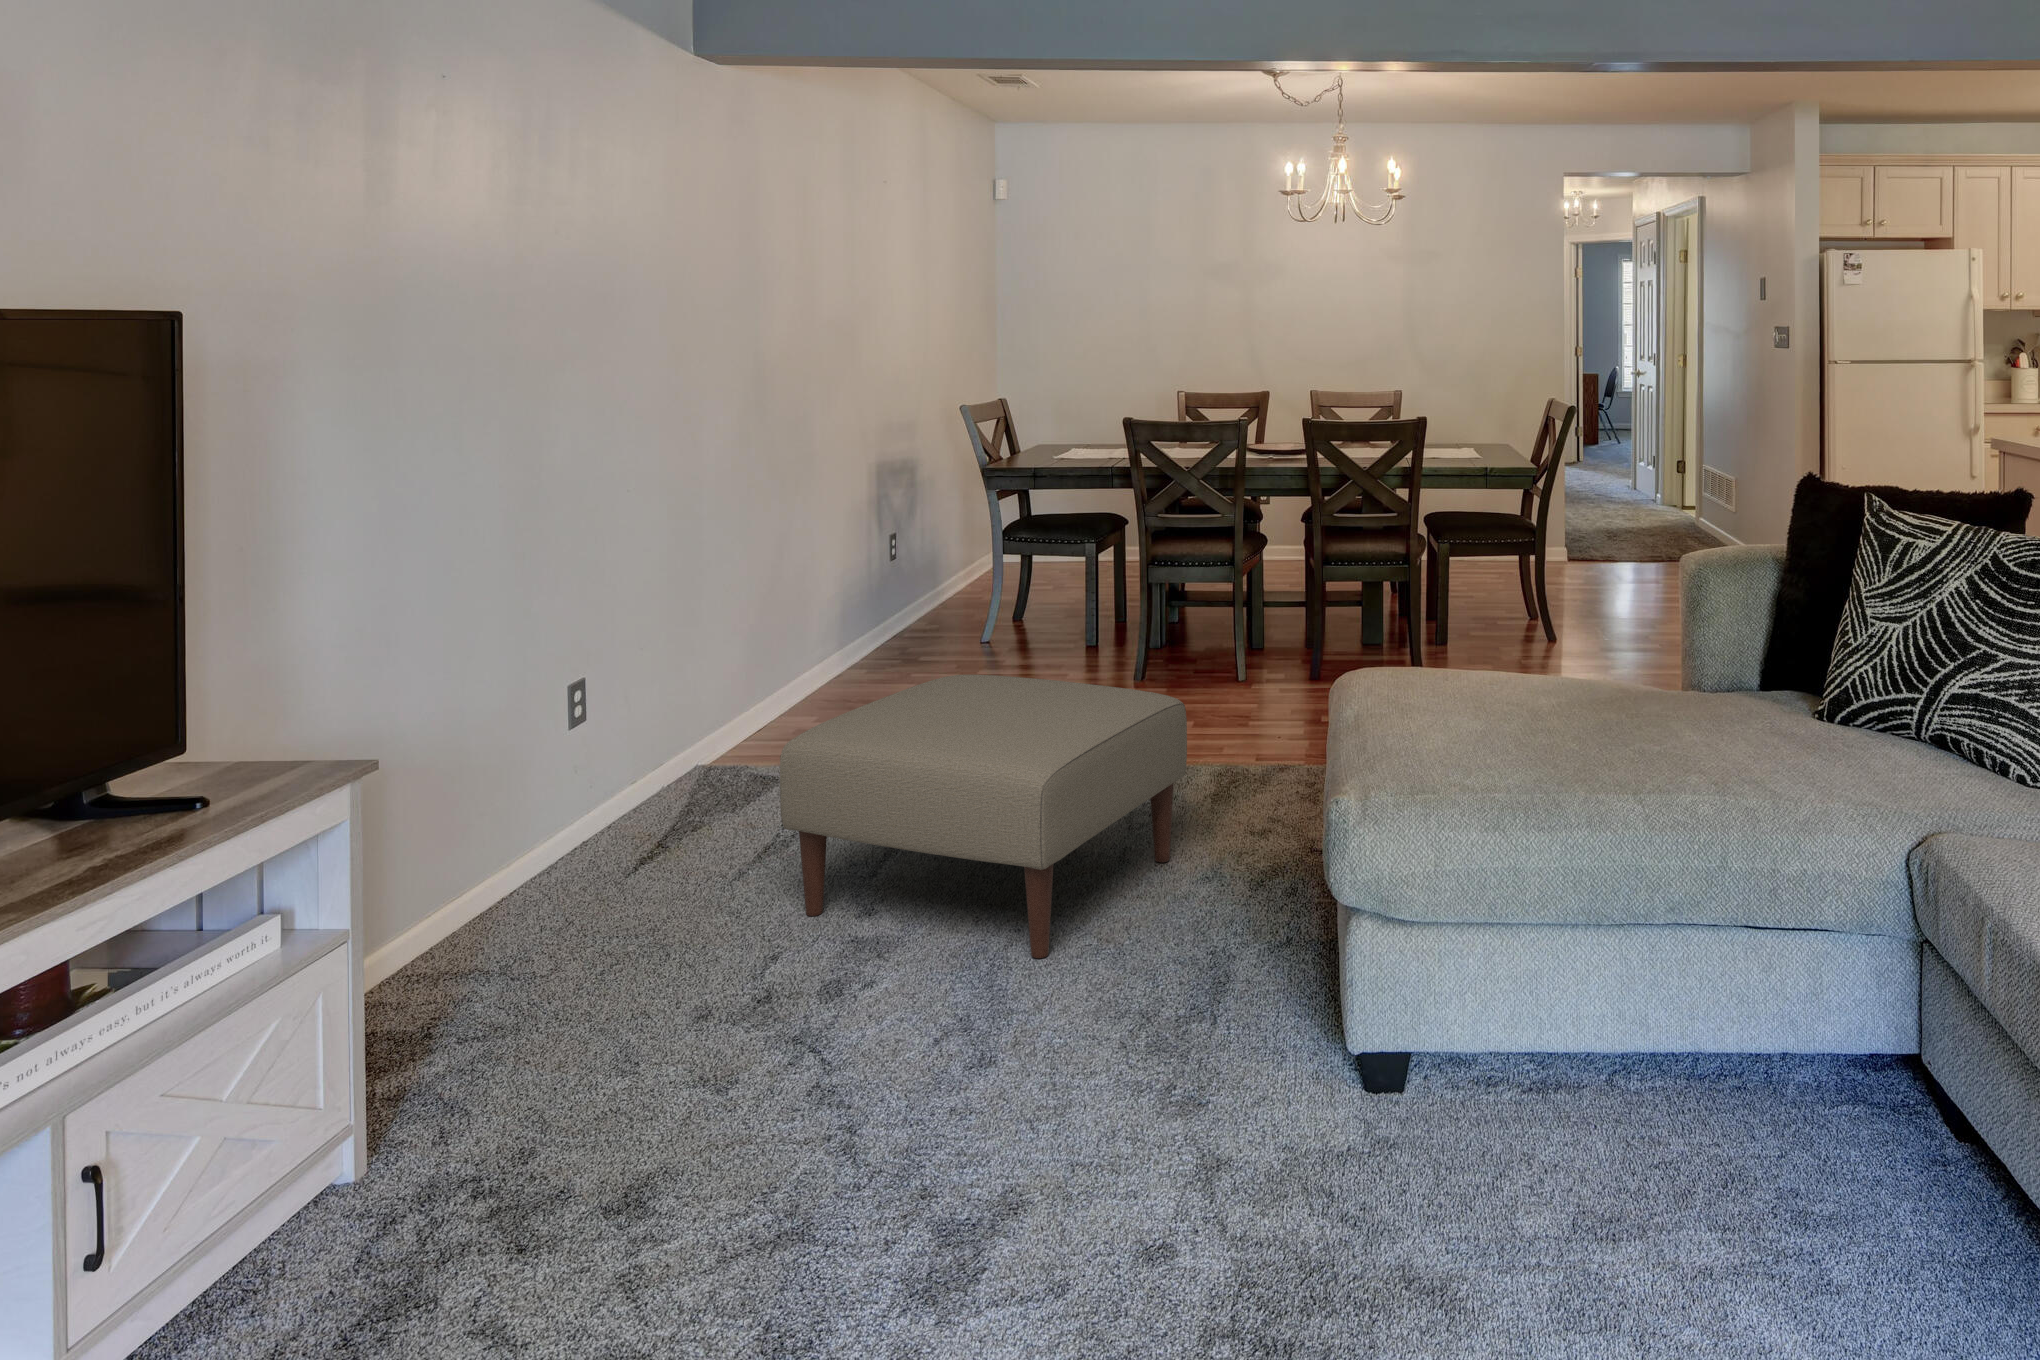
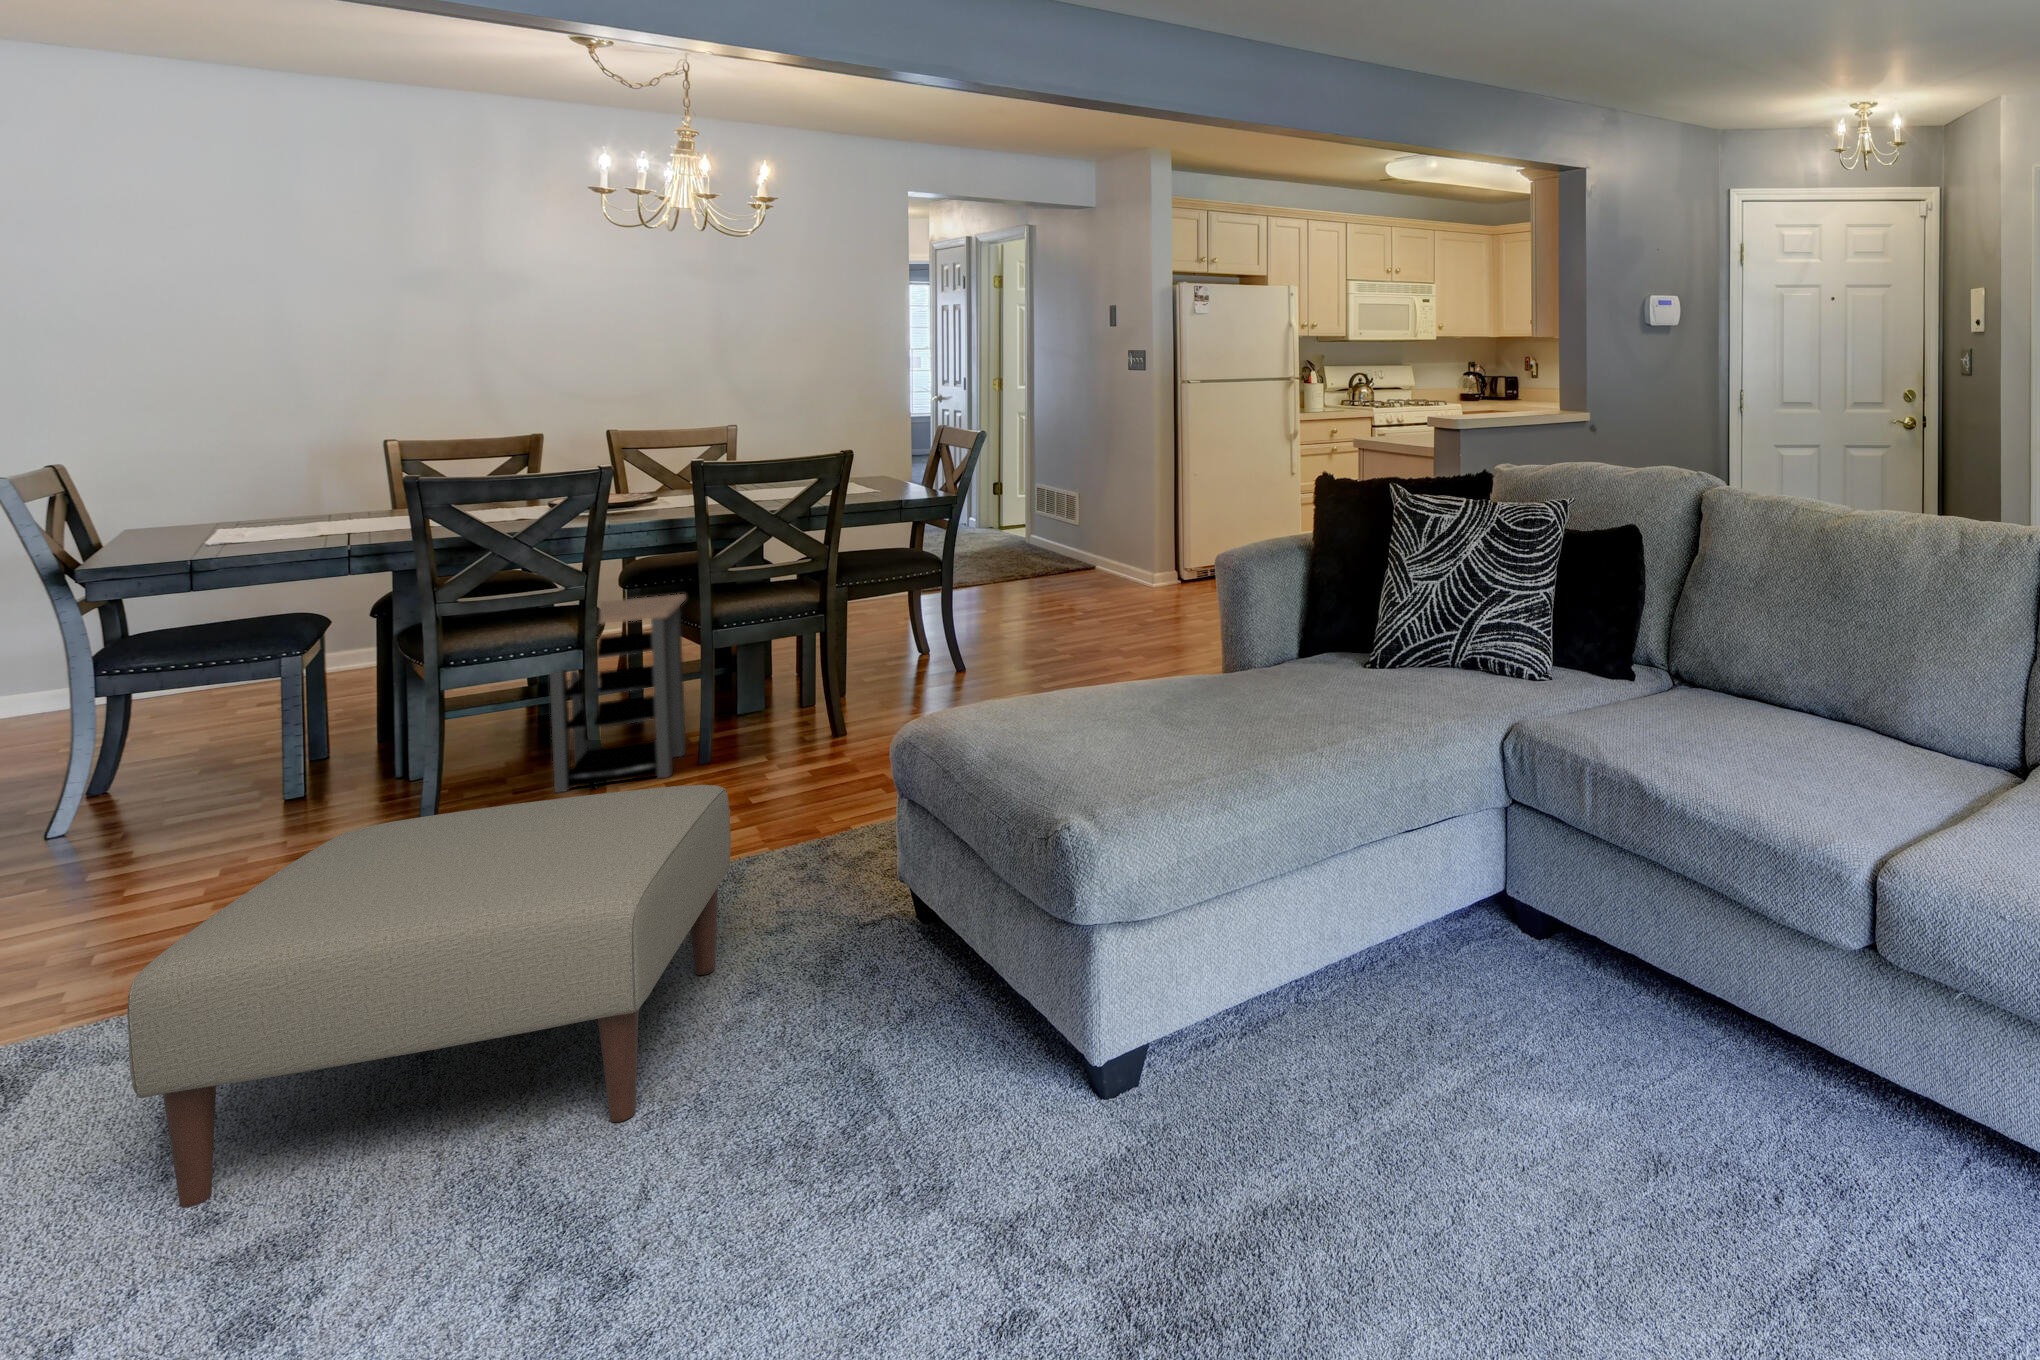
side table: none [1165,528,1277,691] -> present [550,594,686,793]

